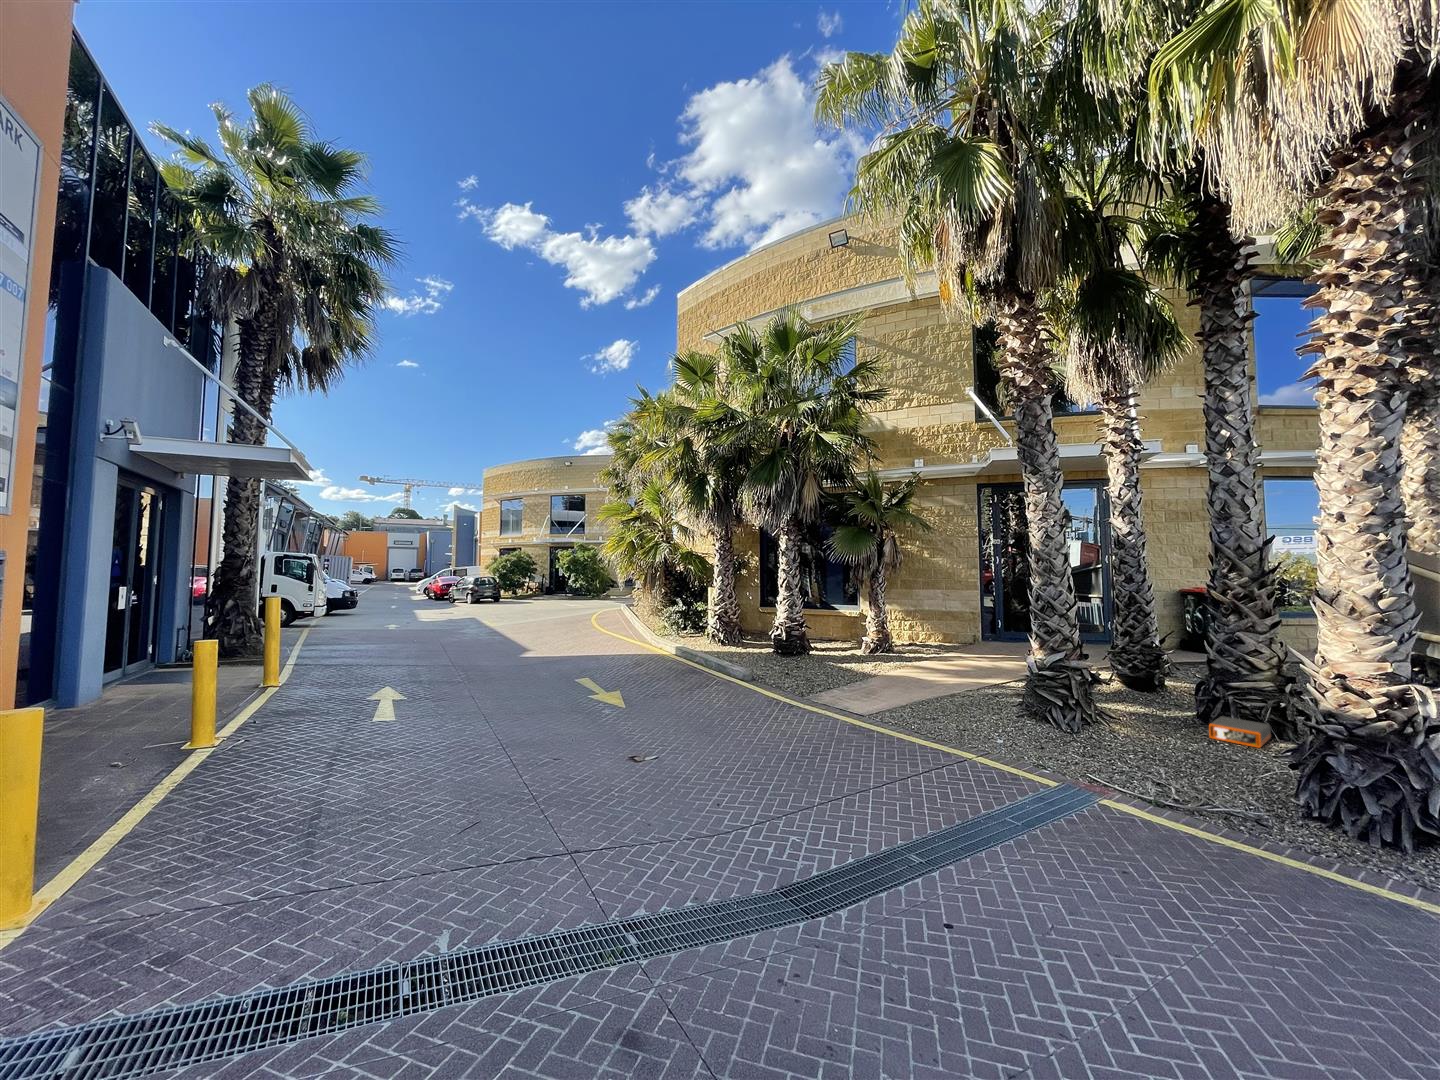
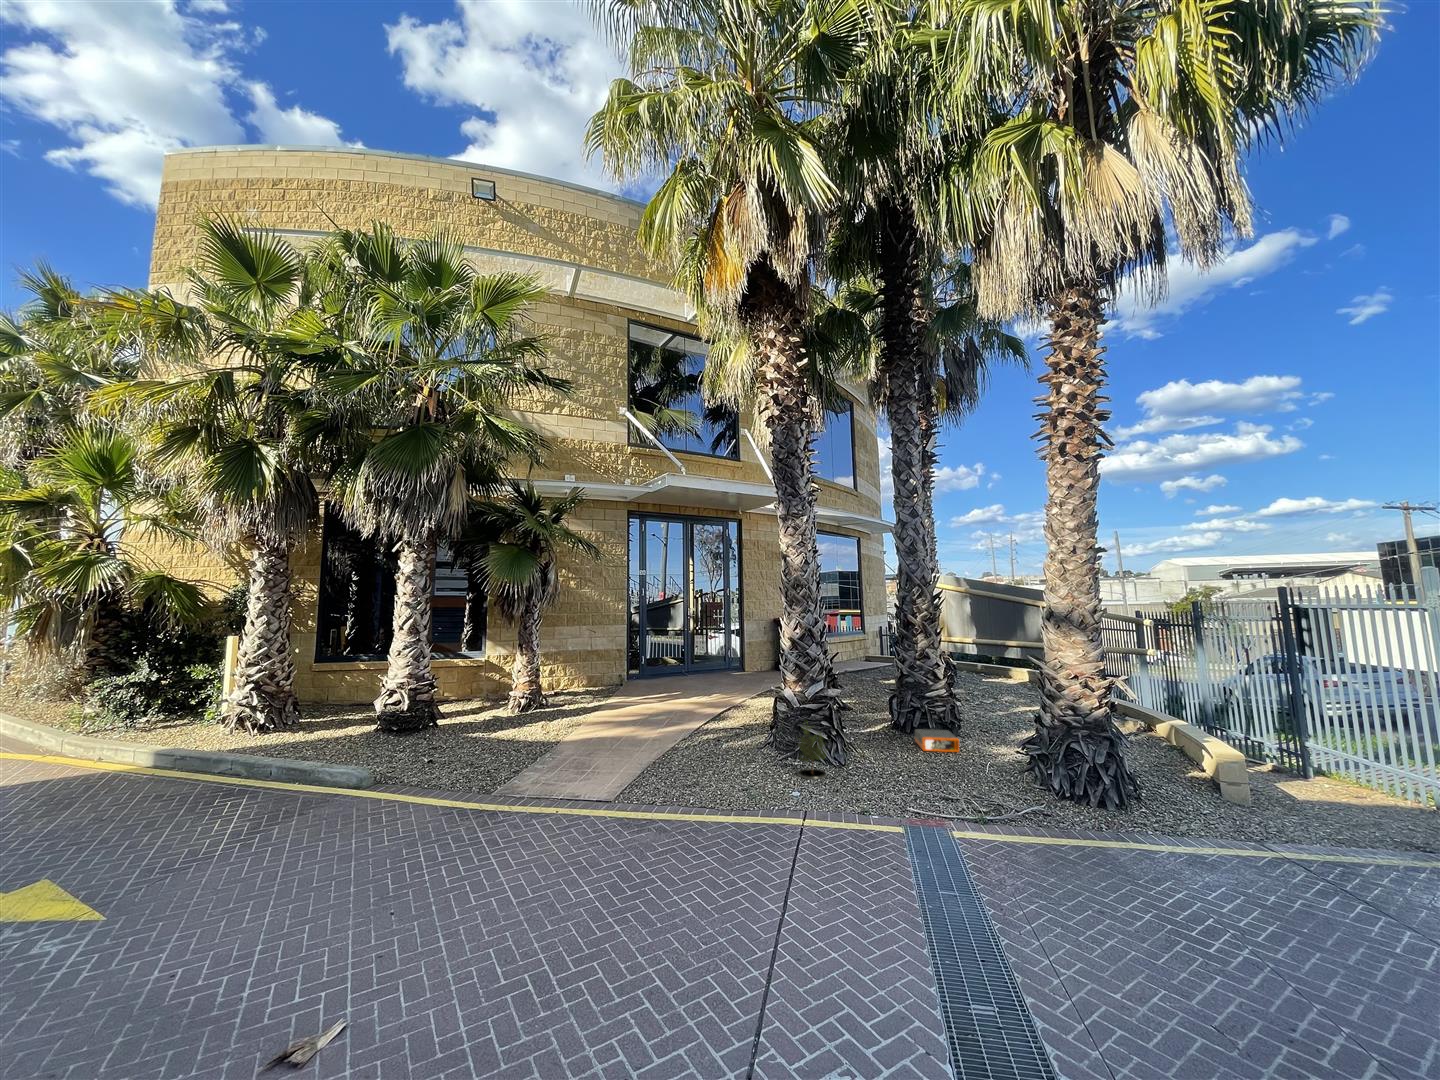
potted tree: none [1018,681,1057,734] -> present [797,722,827,779]

